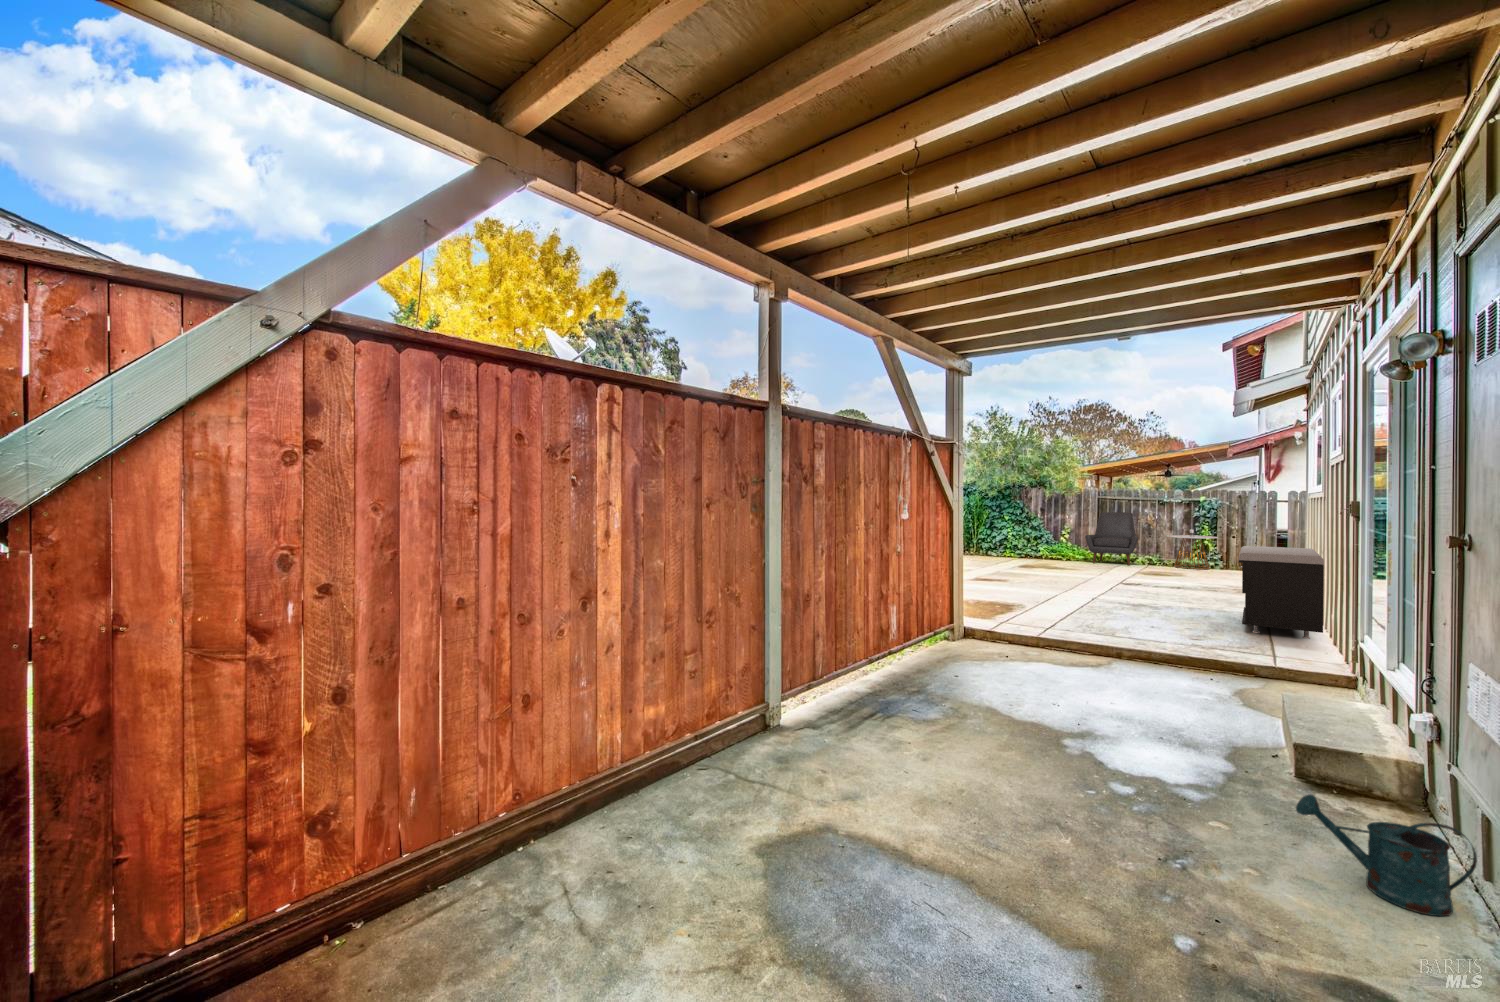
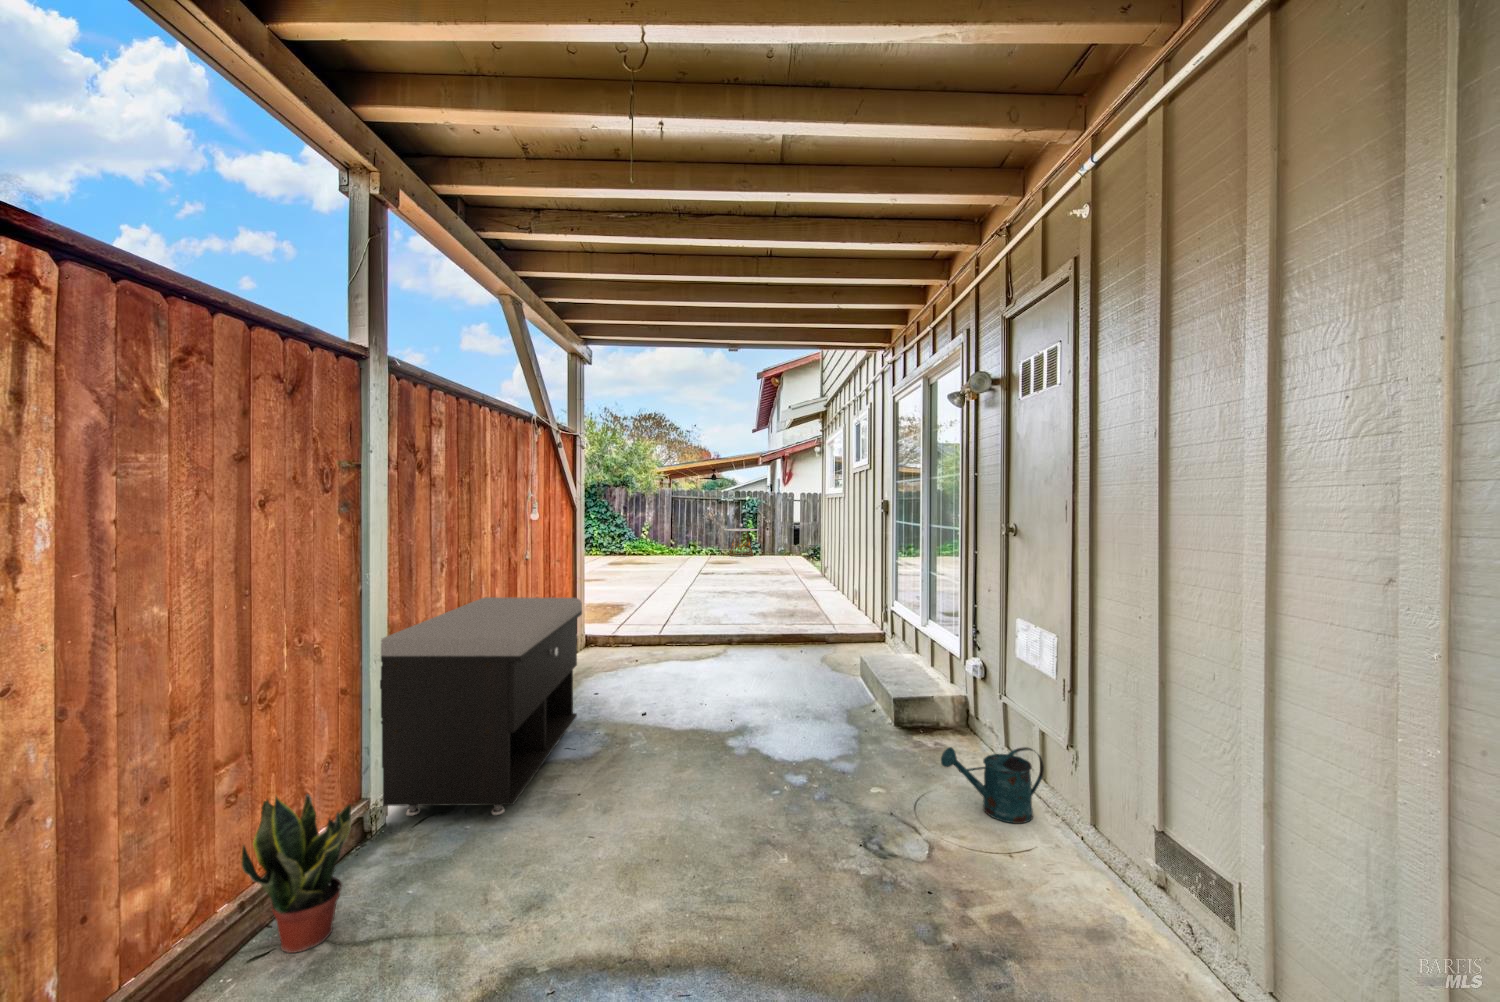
chair: present [1085,512,1138,566] -> none [663,510,704,557]
storage bench: present [1239,546,1324,639] -> present [380,597,582,816]
potted plant: none [693,676,750,774] -> present [242,794,352,953]

